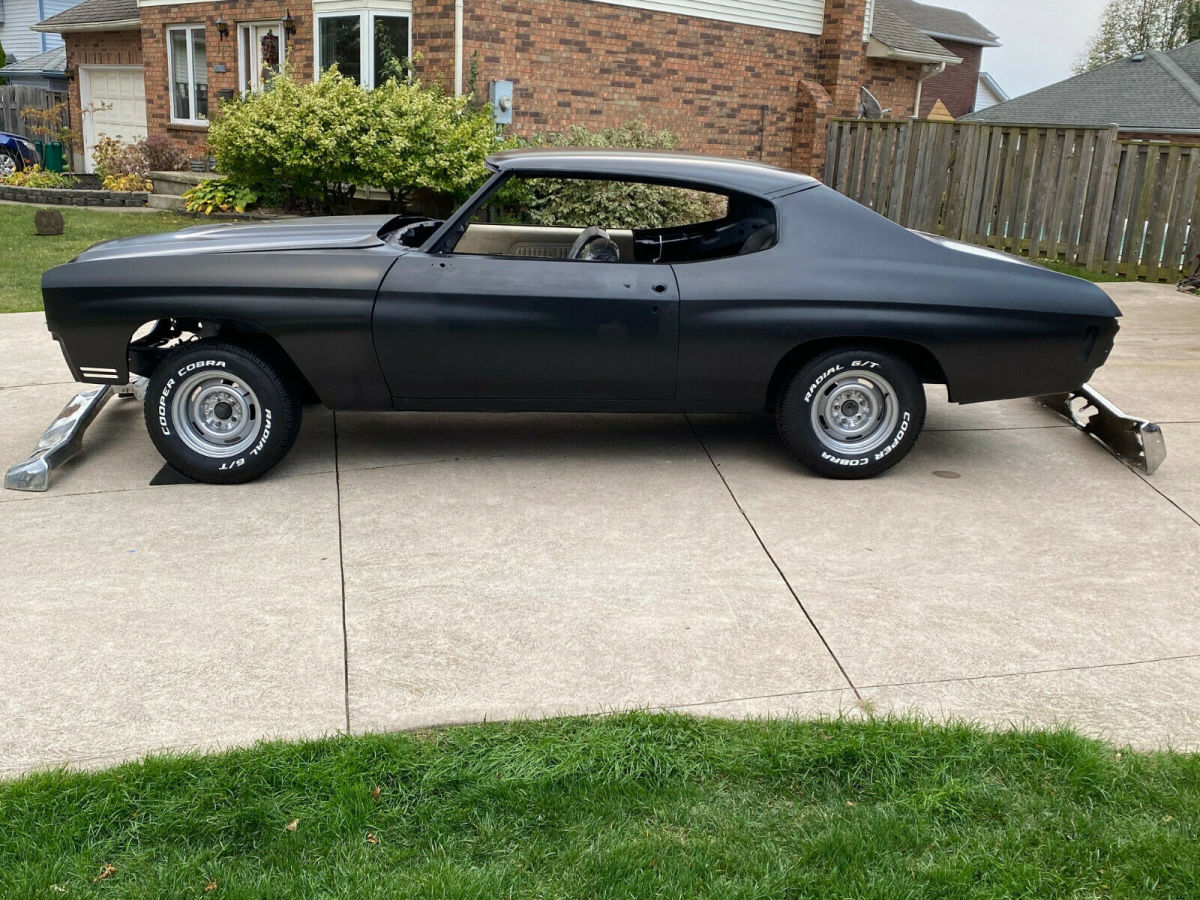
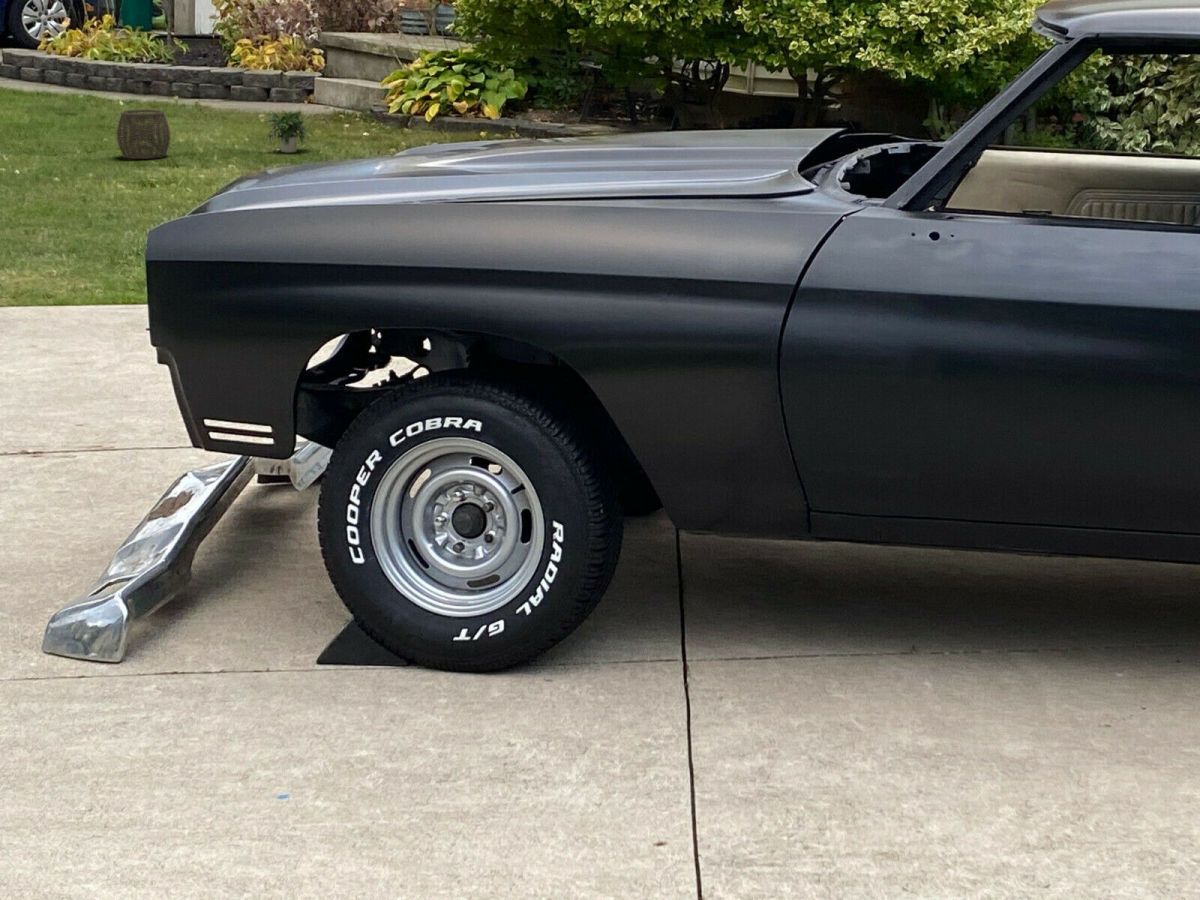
potted plant: none [109,209,143,231] -> present [265,111,312,153]

